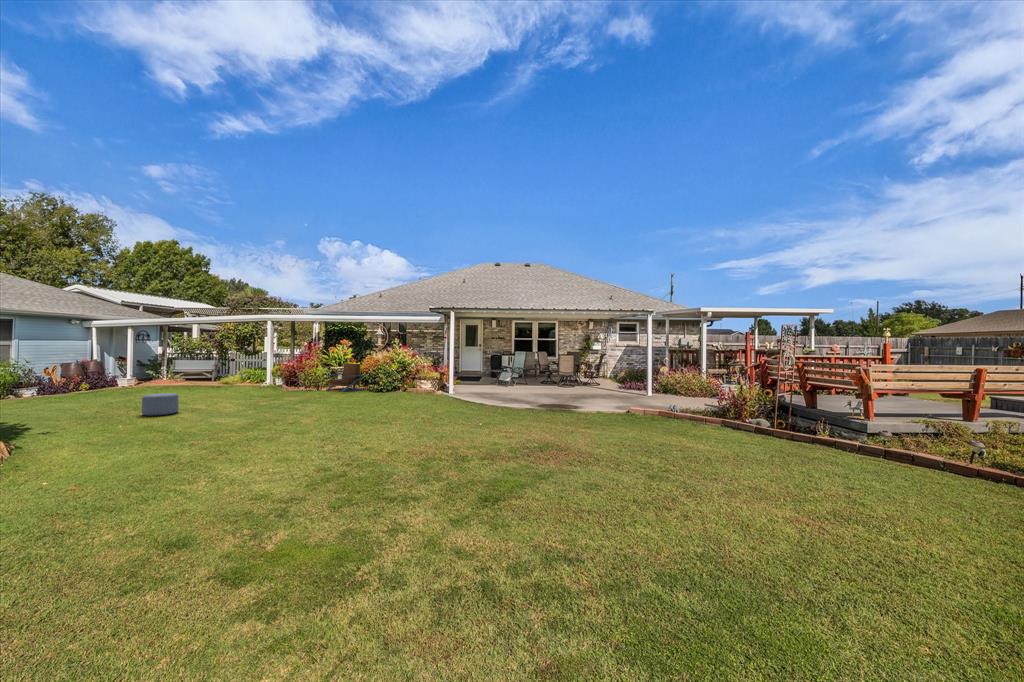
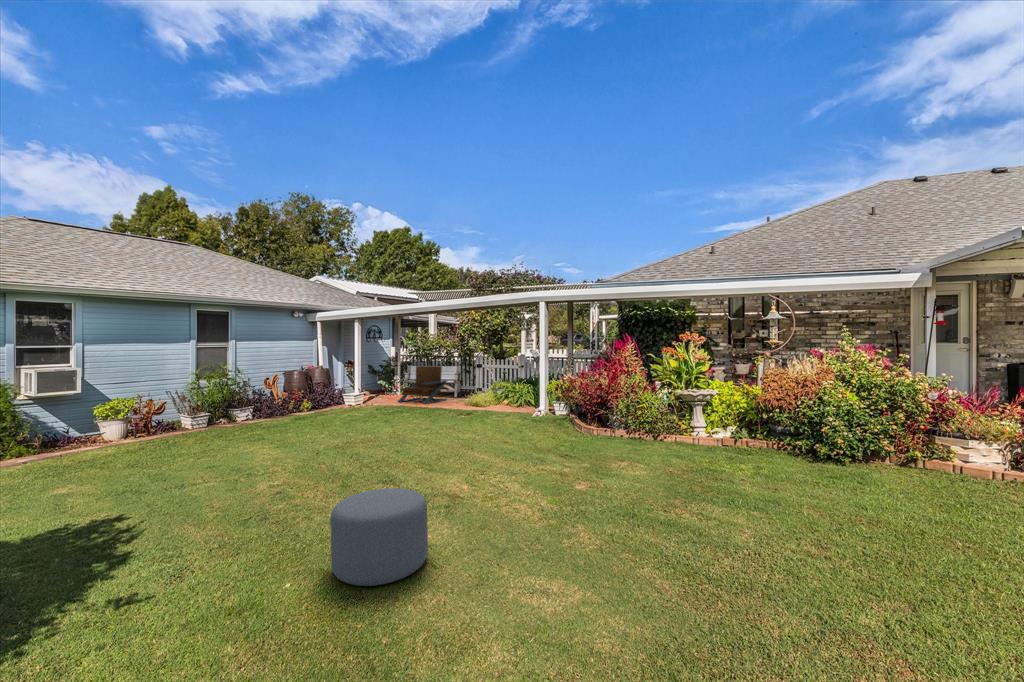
lounge chair: present [326,363,365,392] -> present [398,366,447,404]

